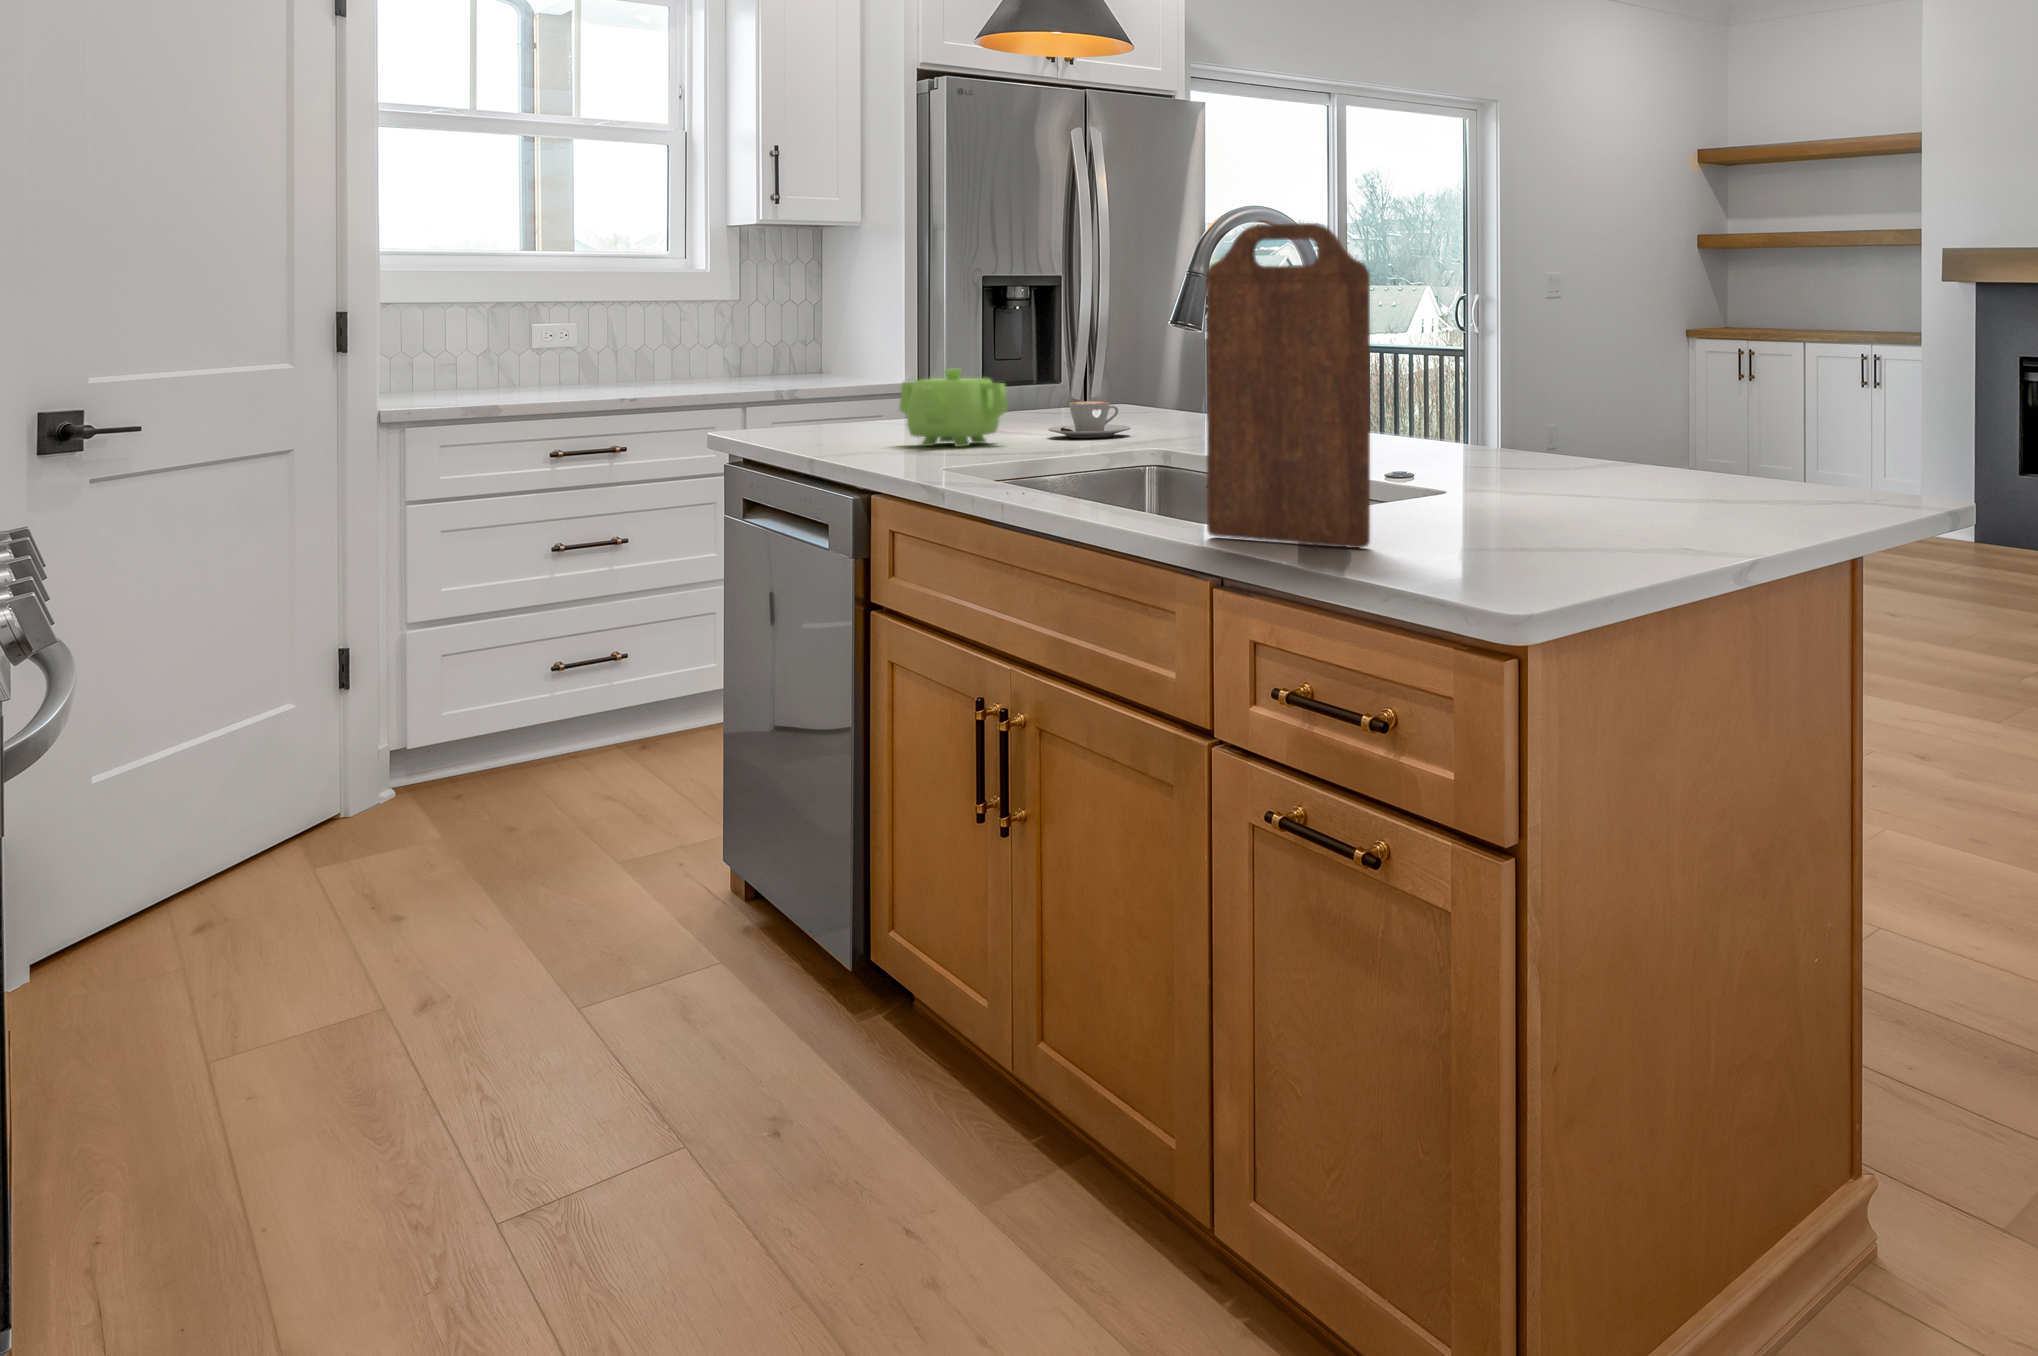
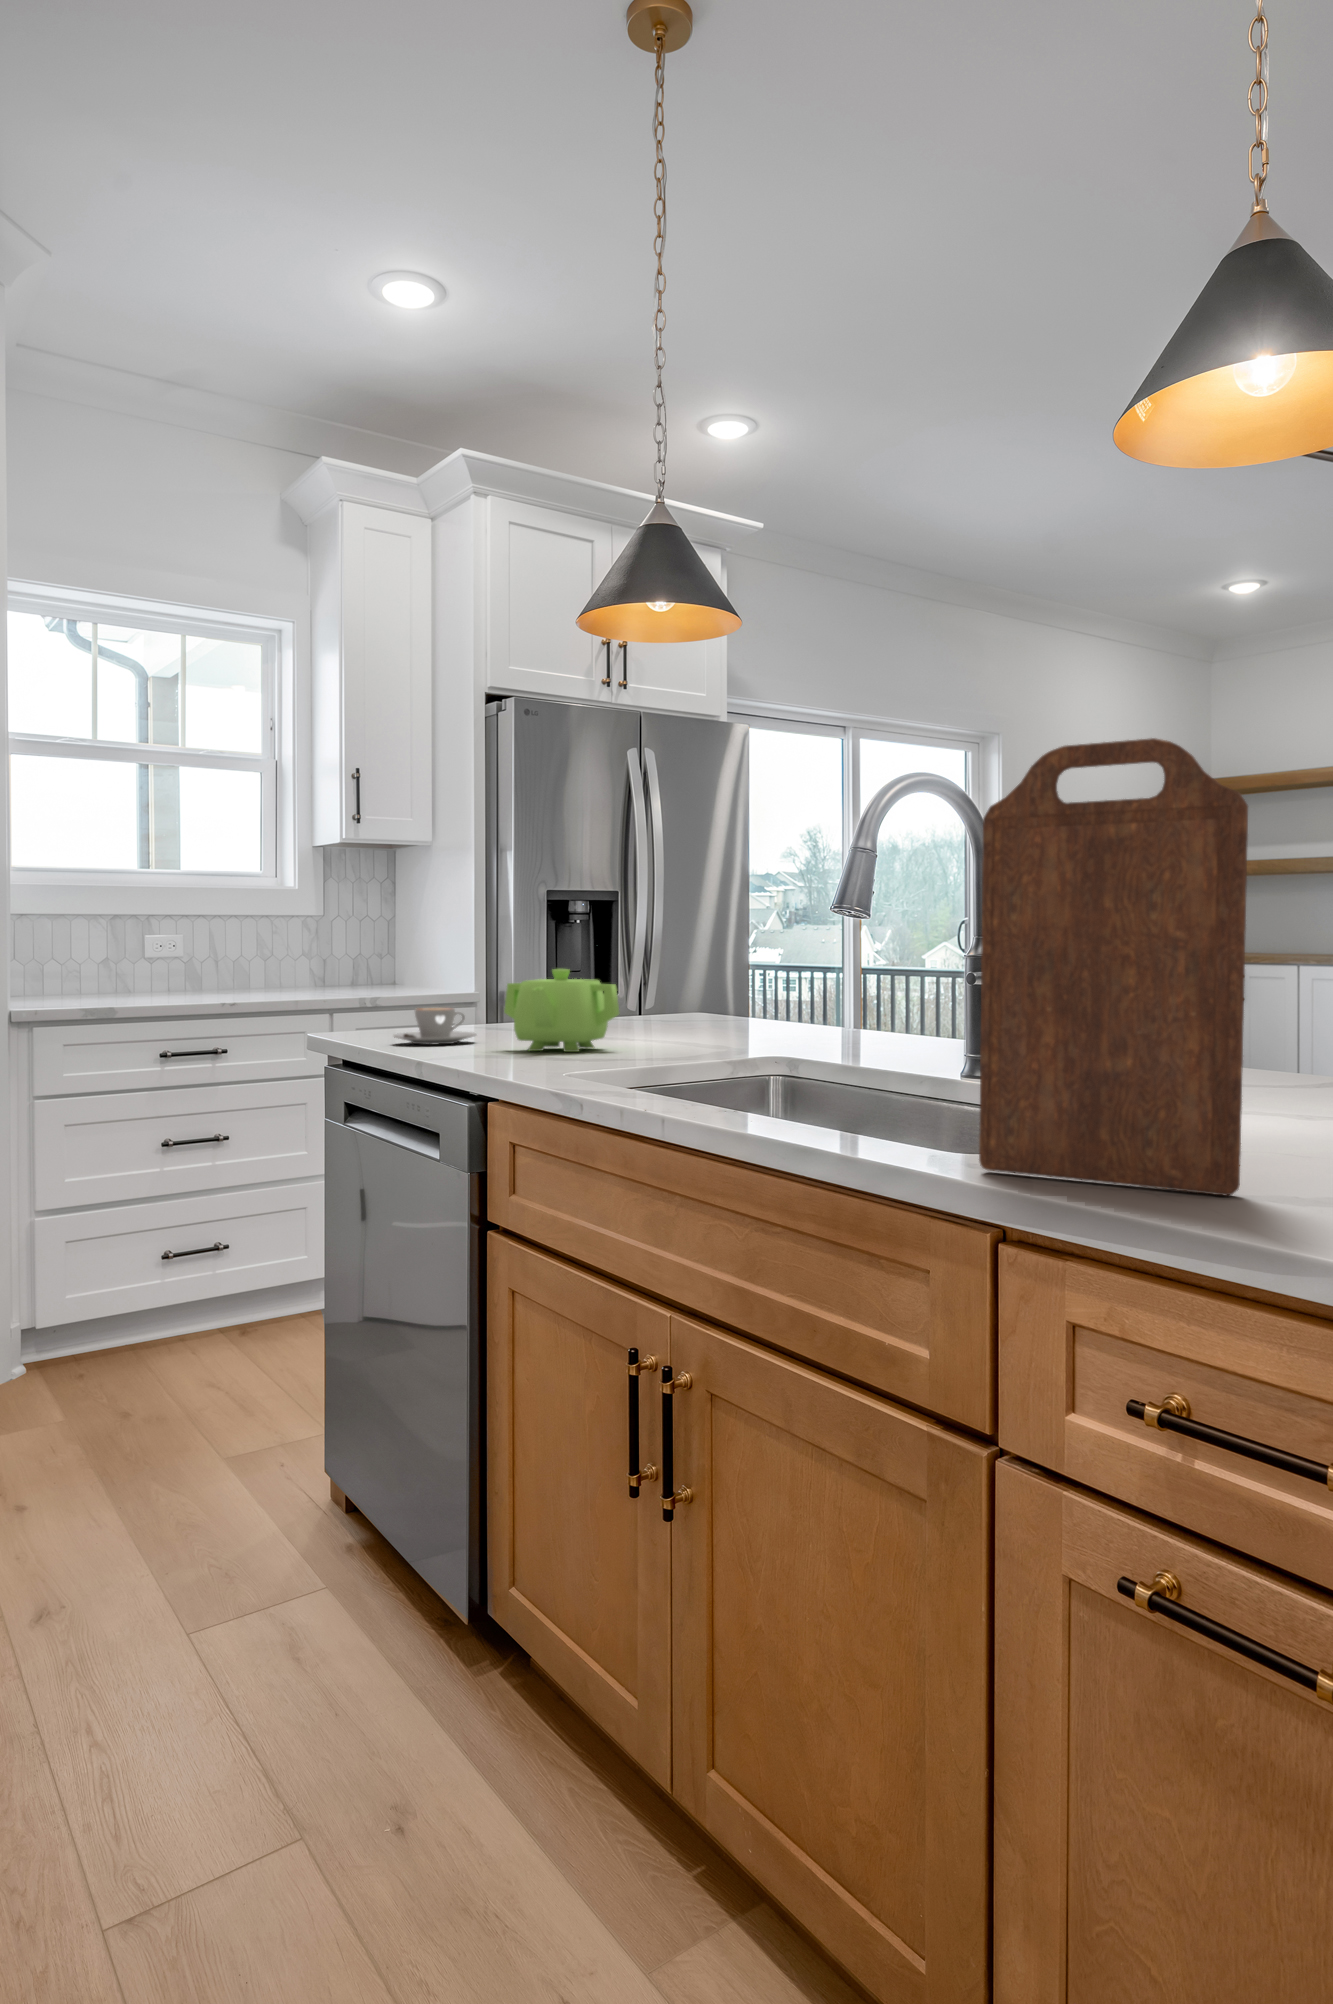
coffee cup: present [1048,401,1131,438] -> present [394,1008,476,1045]

